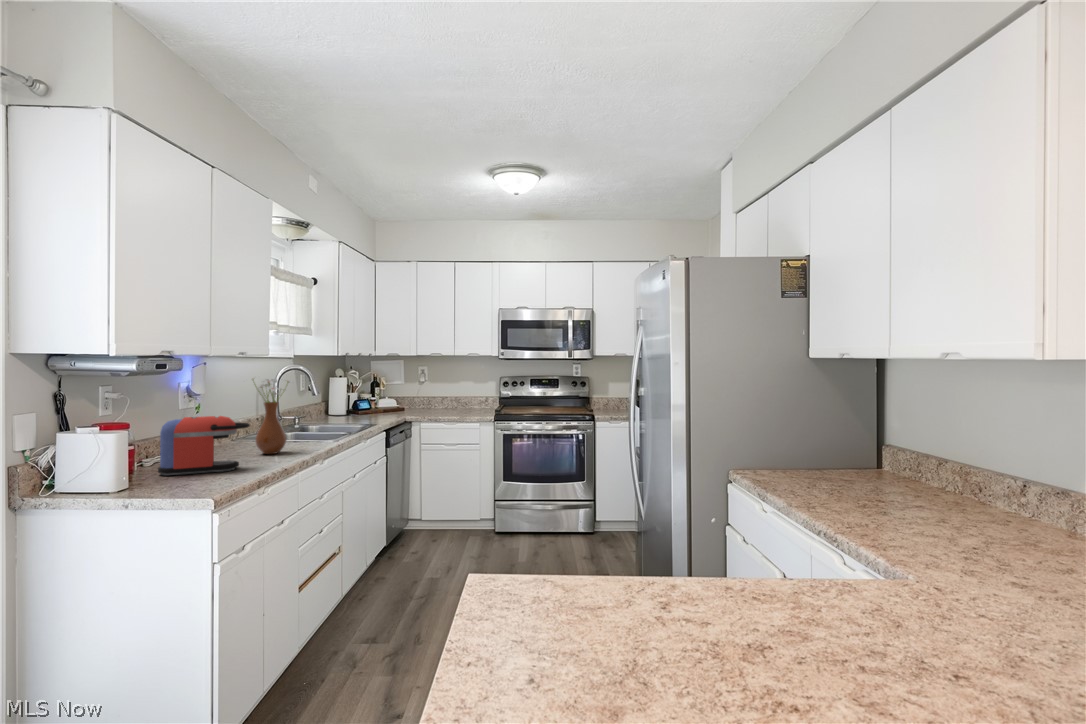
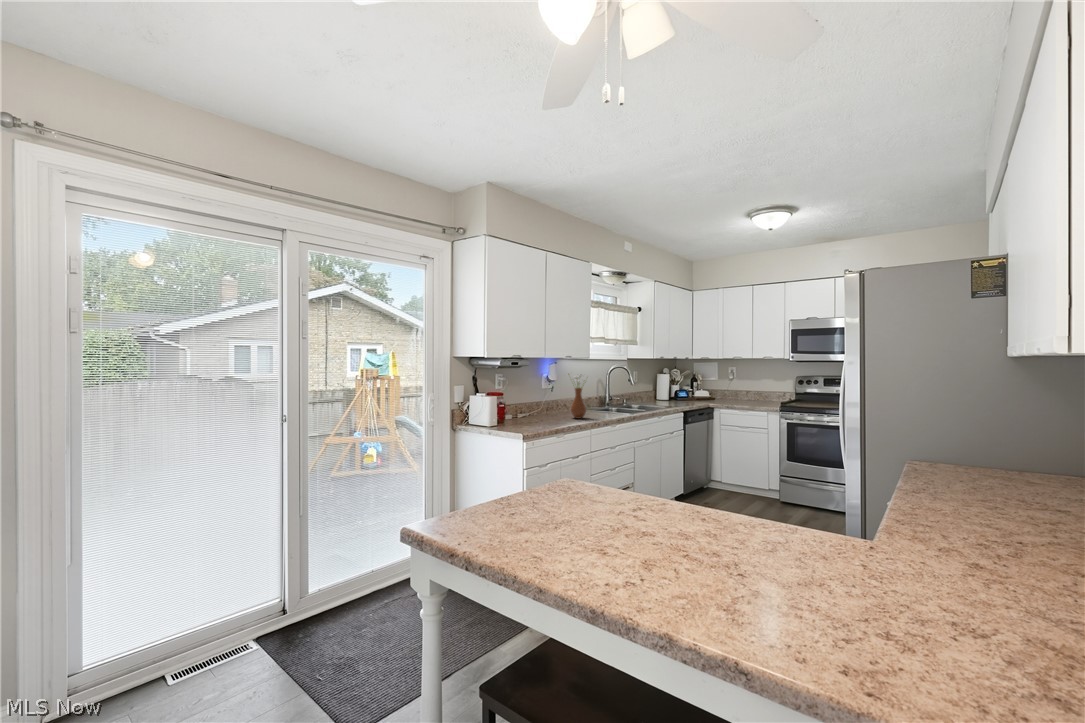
coffee maker: present [158,416,250,475] -> none [515,393,556,424]

